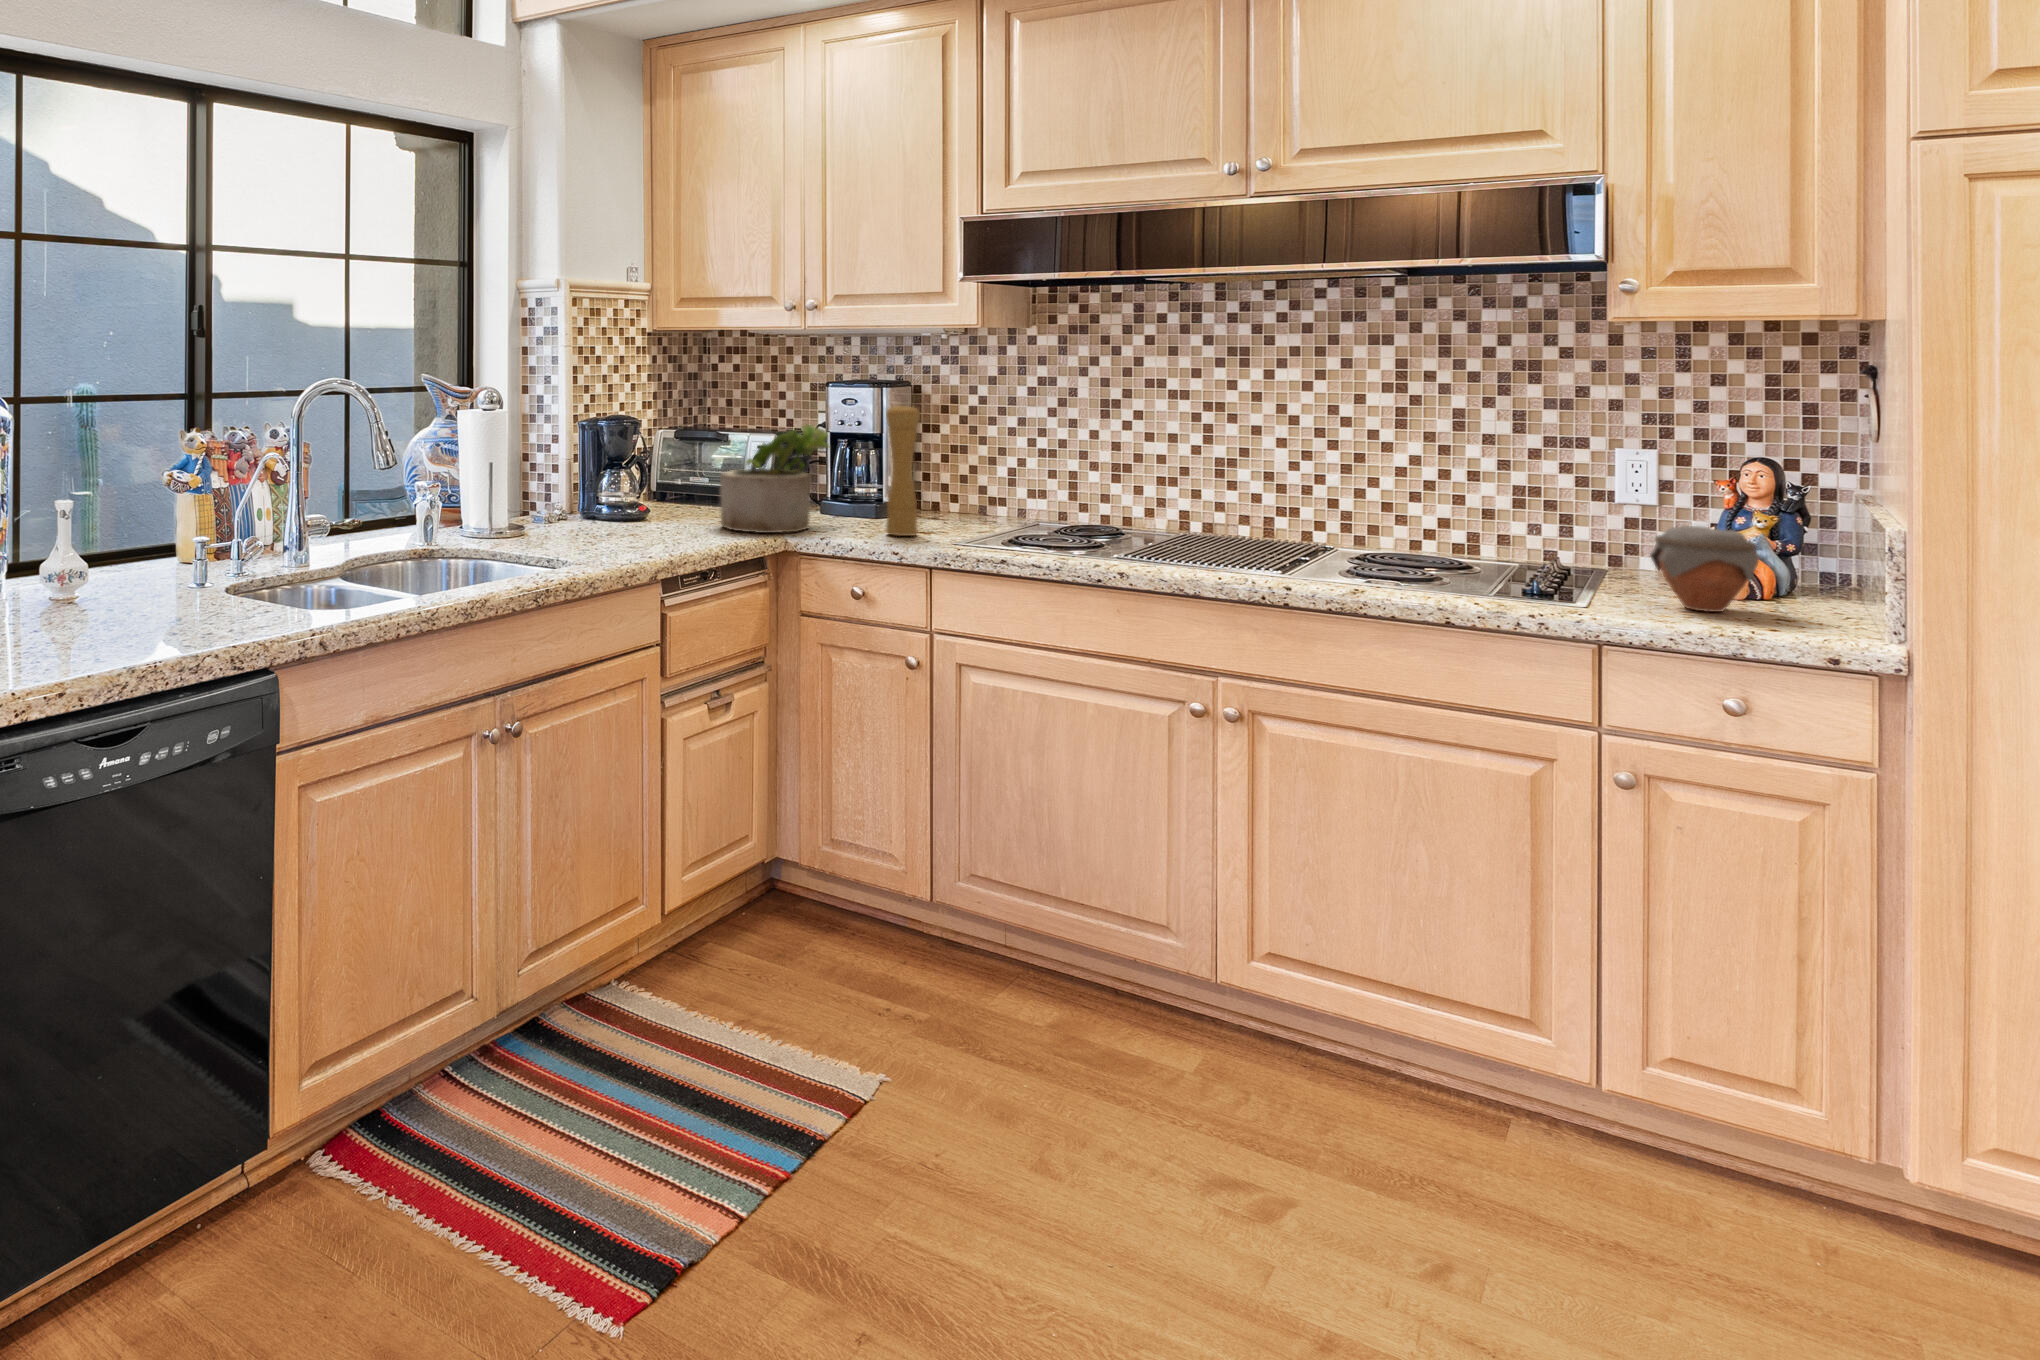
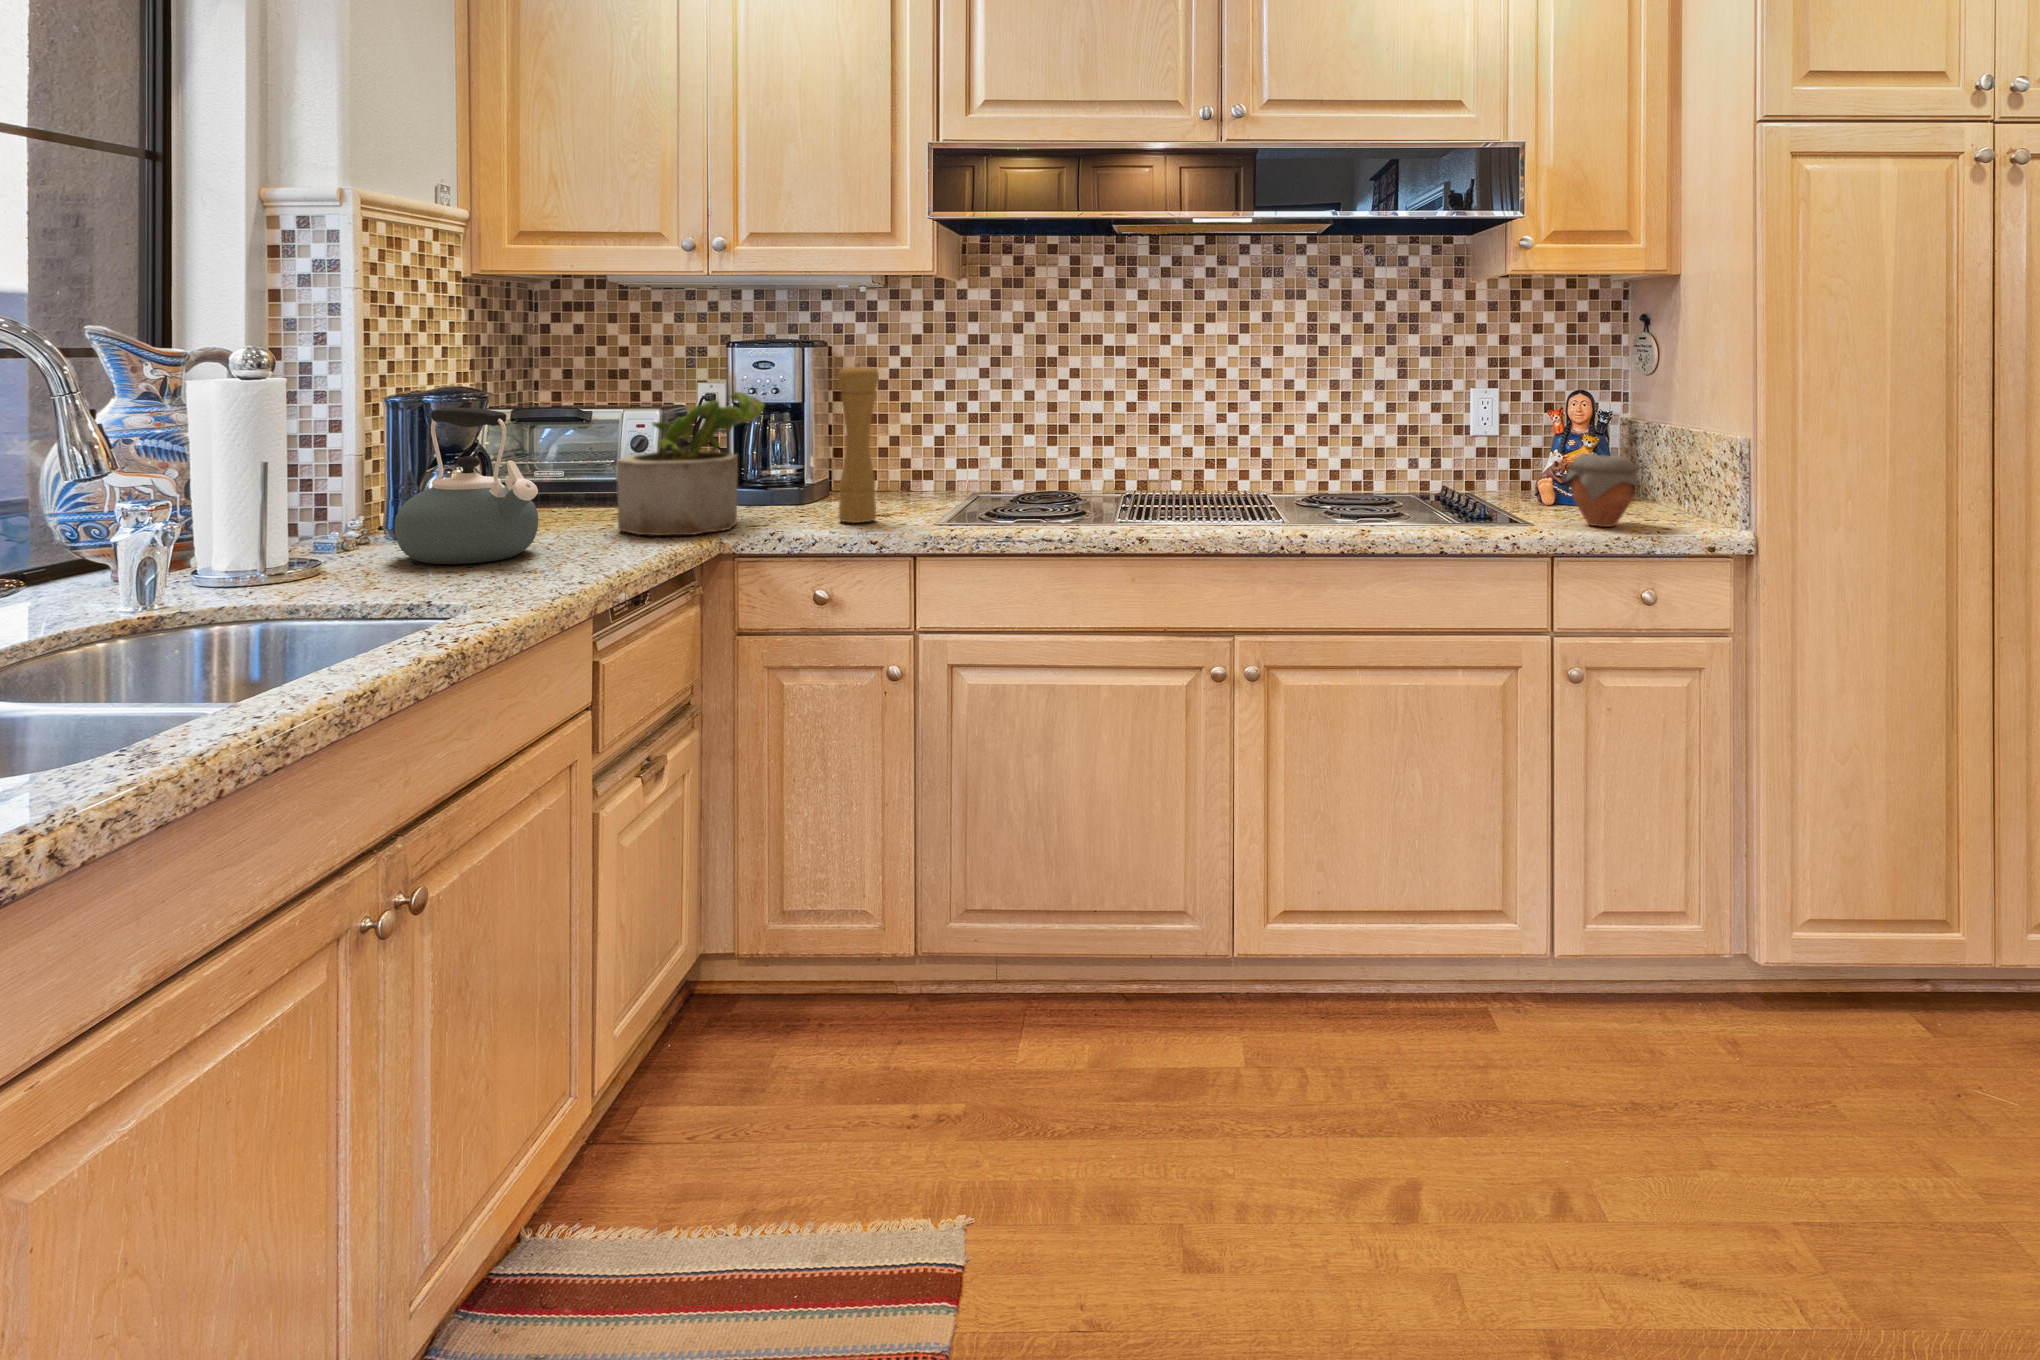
kettle: none [566,430,655,537] -> present [395,408,538,564]

